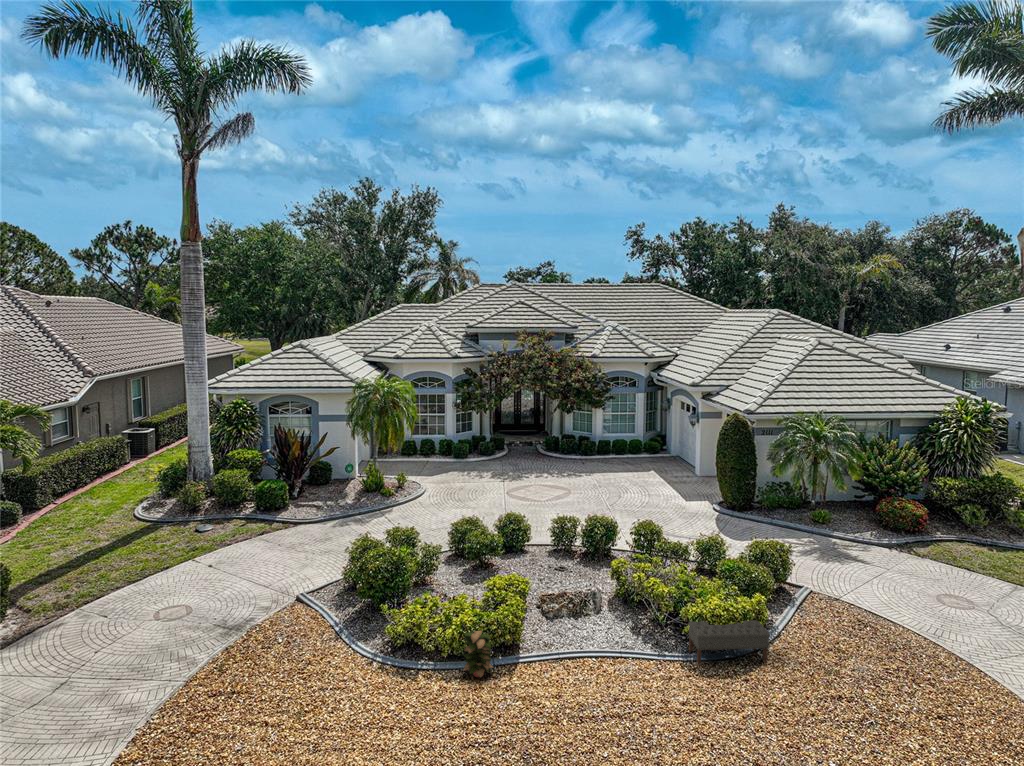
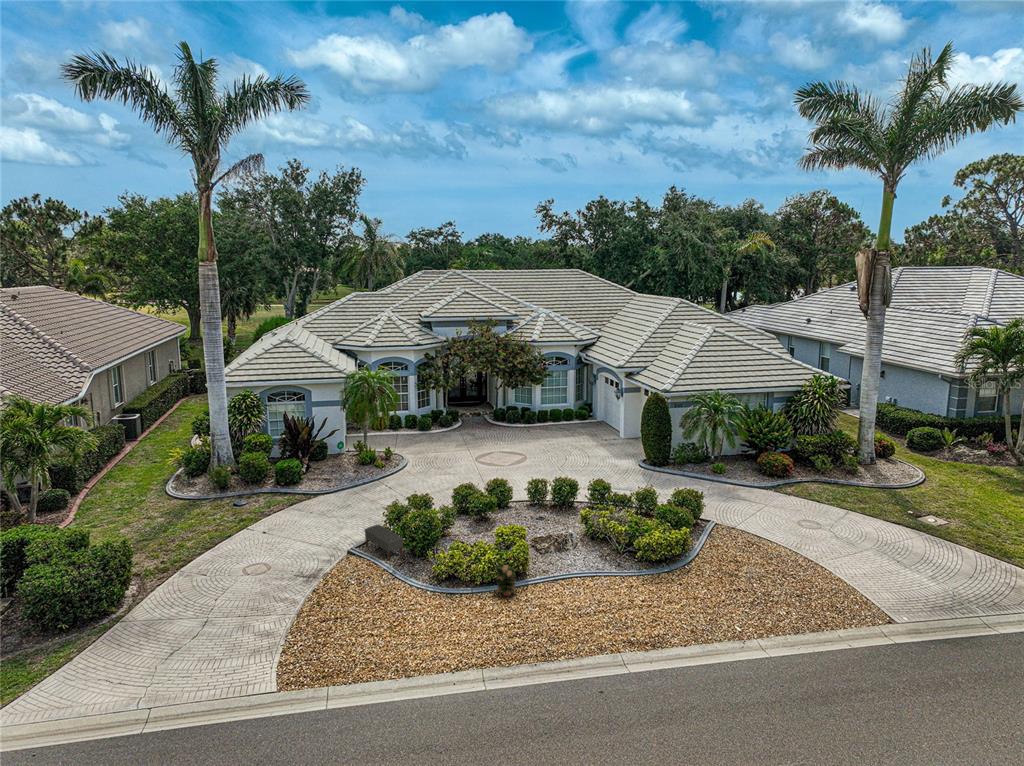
bench: present [688,620,770,665] -> present [364,525,403,561]

